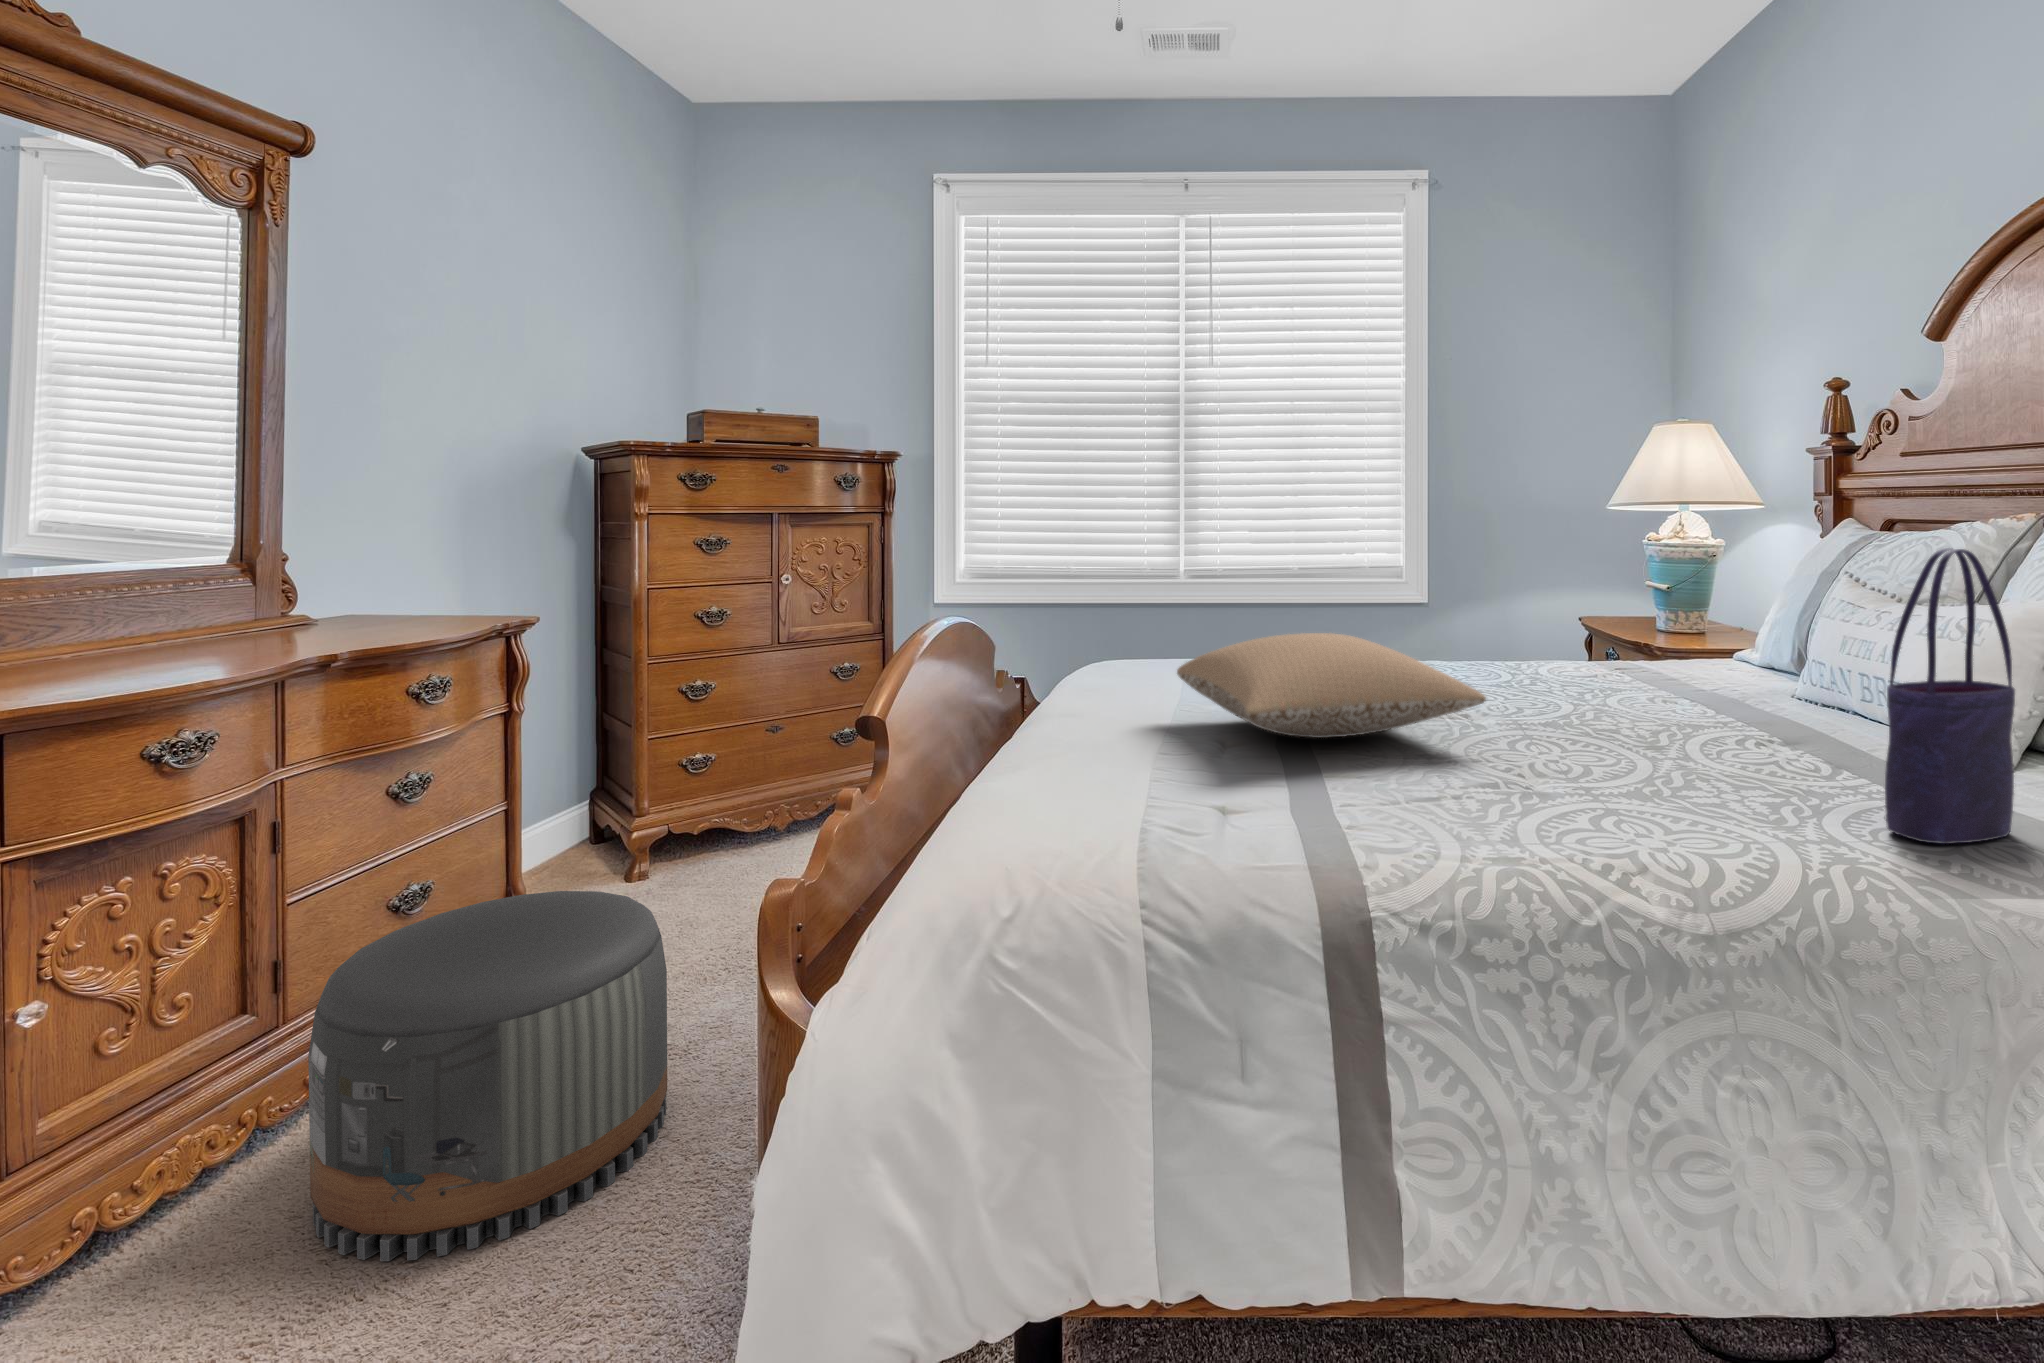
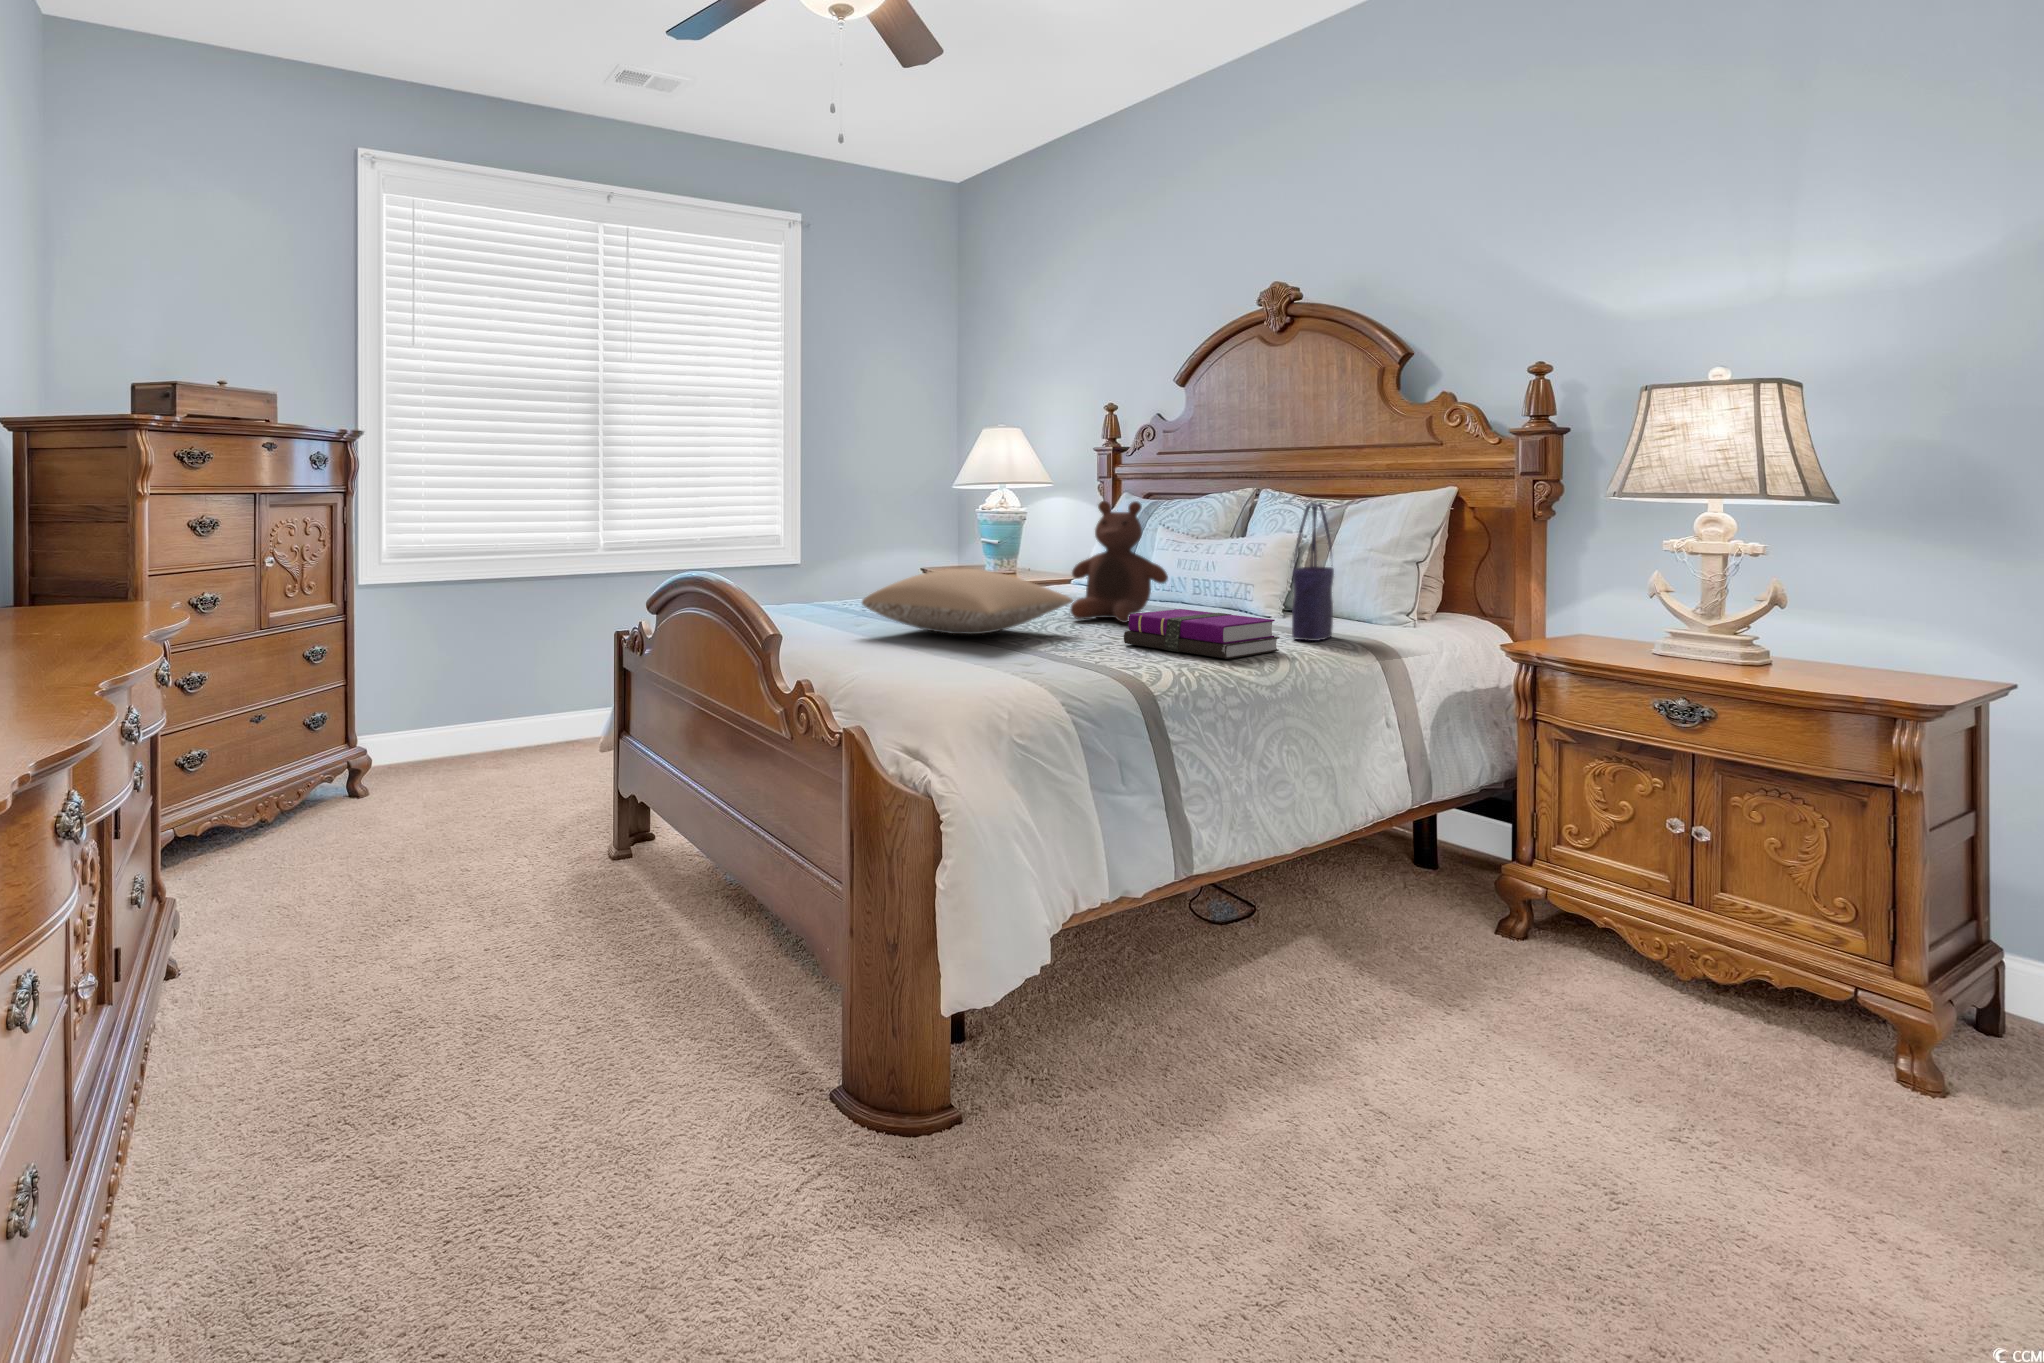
stuffed bear: none [1547,534,1725,743] -> present [1071,501,1168,622]
notebook: none [1497,737,1782,862] -> present [1124,609,1279,659]
pouf: present [308,891,668,1261] -> none [267,833,541,1134]

